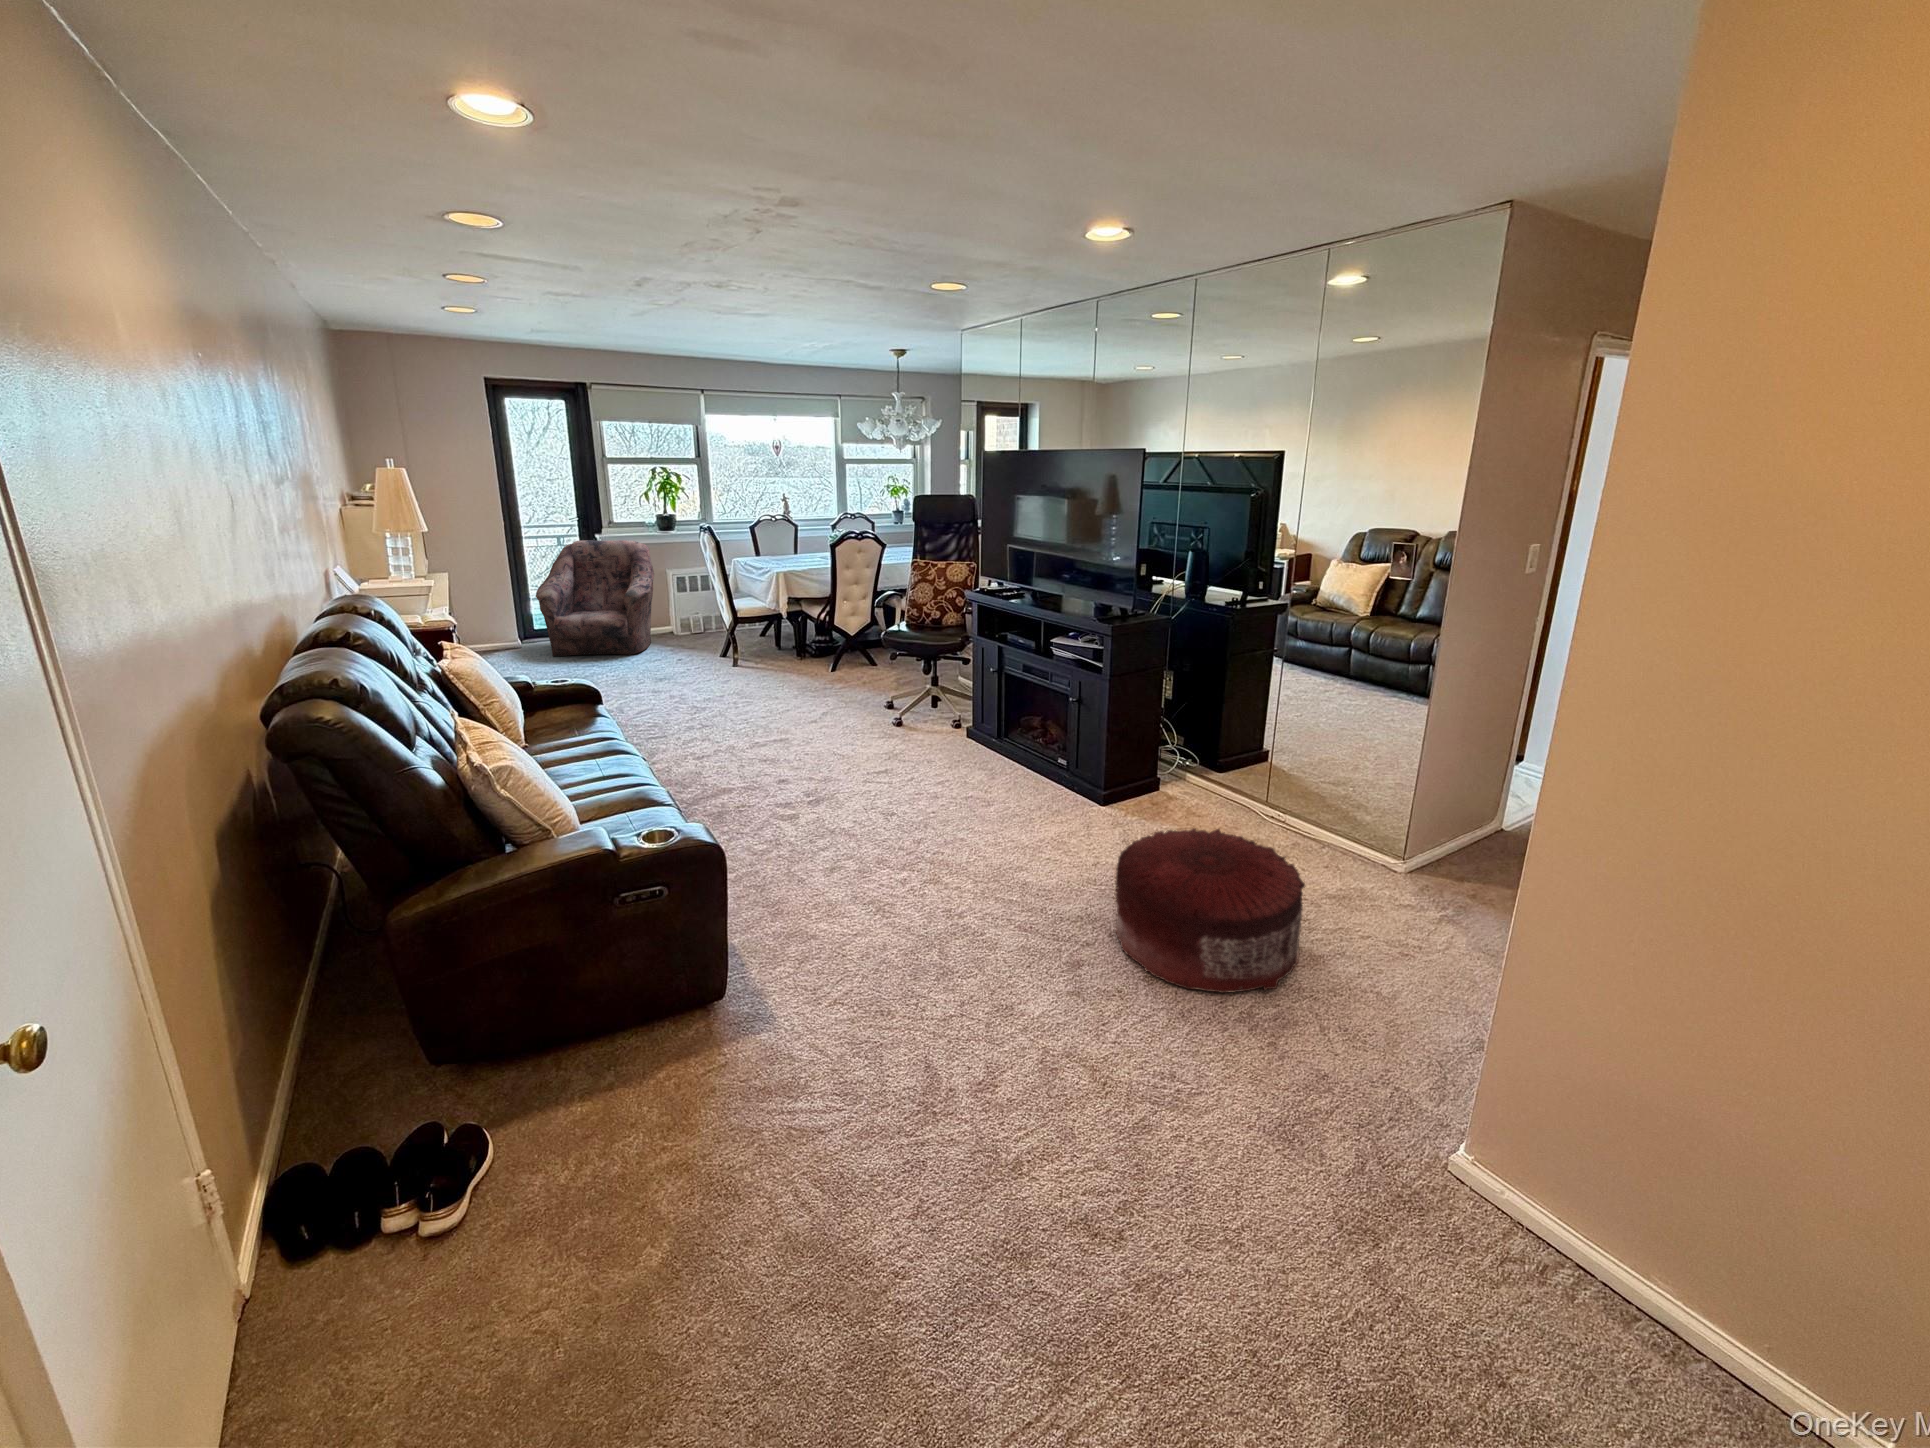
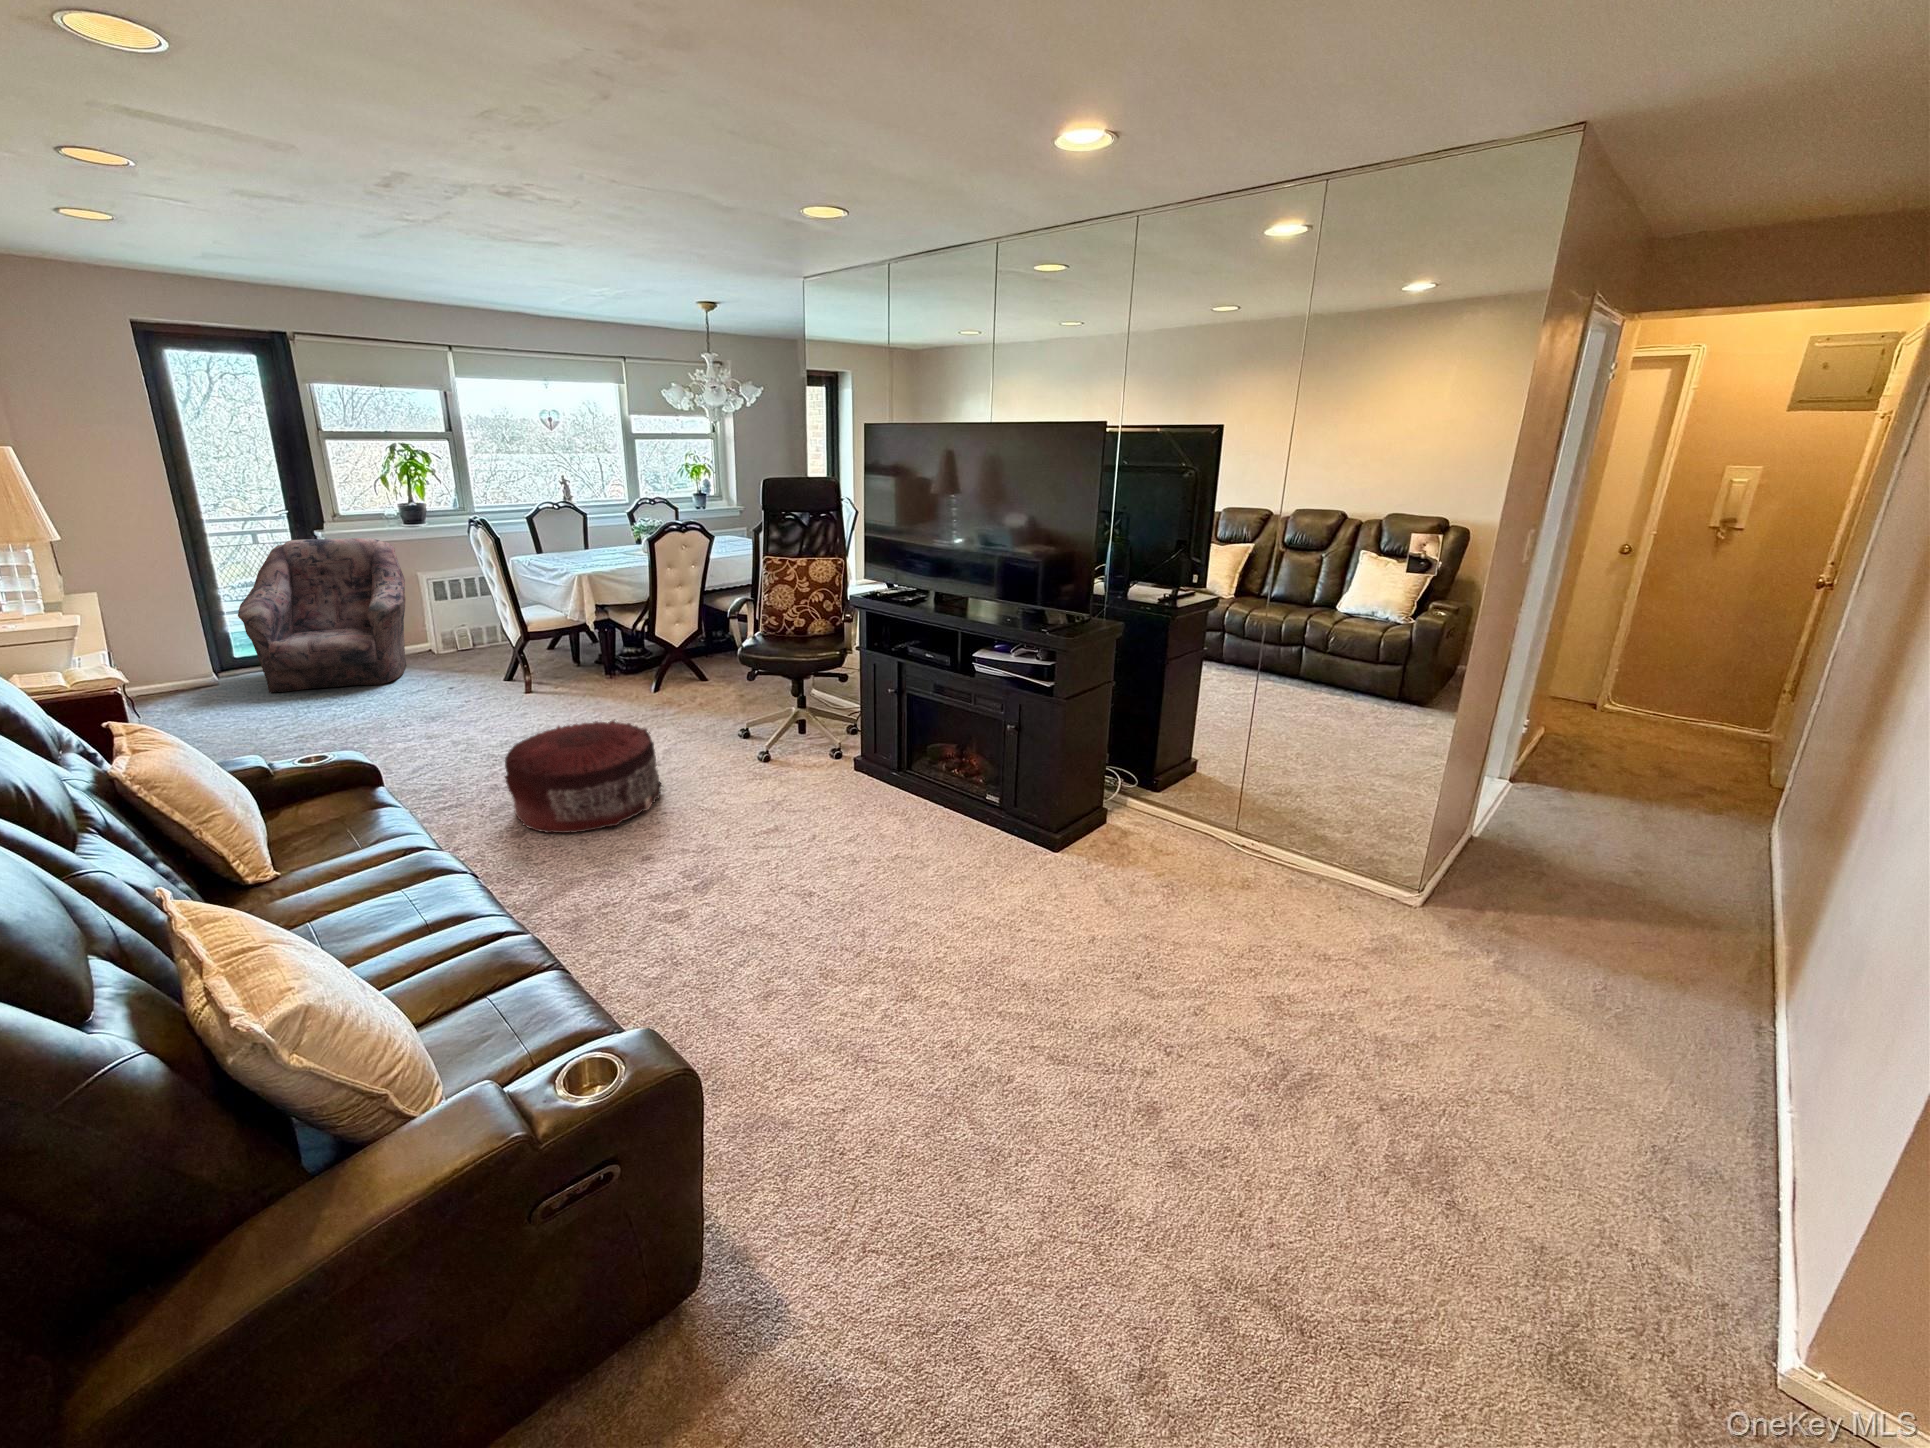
pouf: present [1115,829,1305,993] -> present [505,720,662,833]

